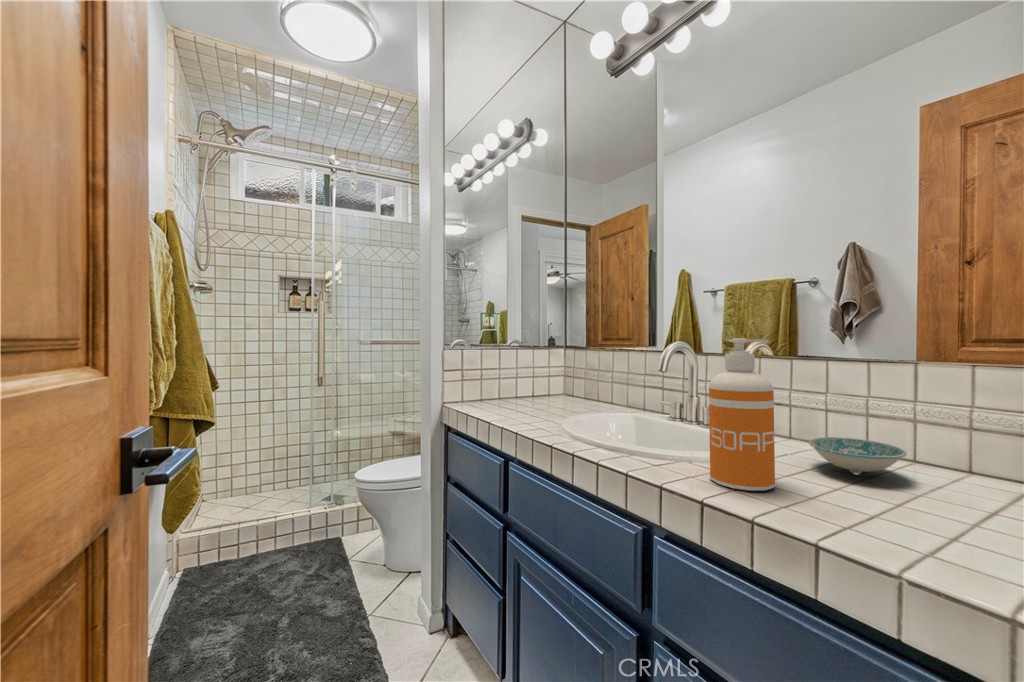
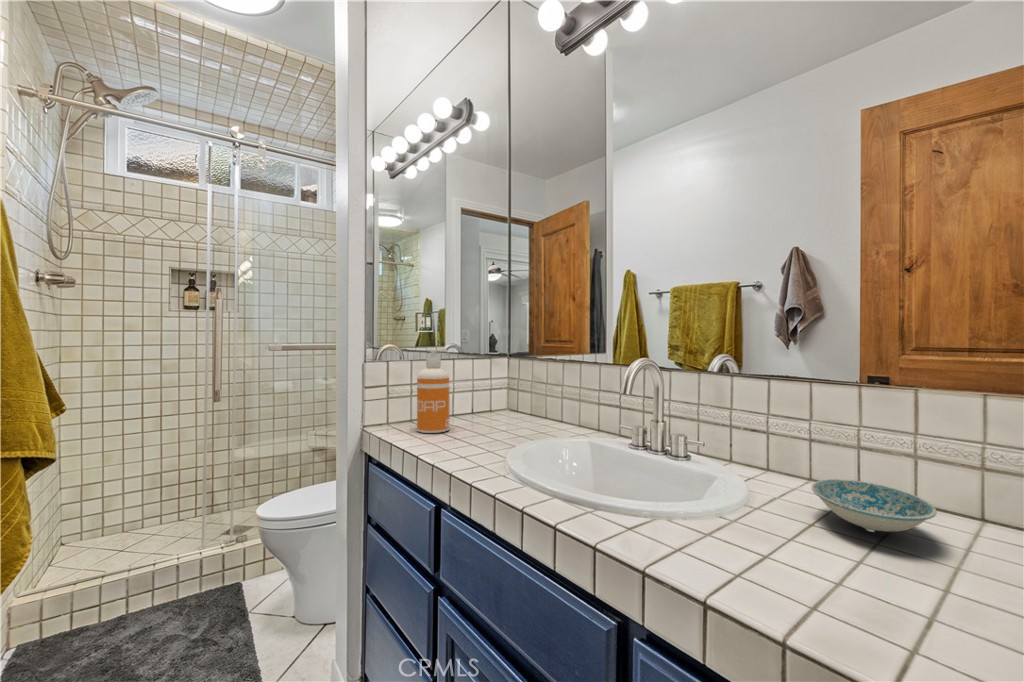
soap dispenser: present [709,338,775,491] -> present [417,349,449,433]

